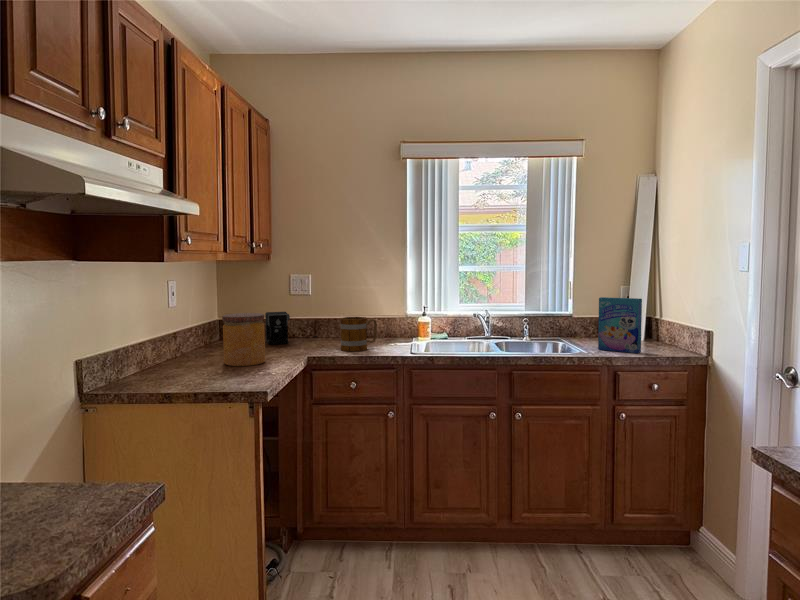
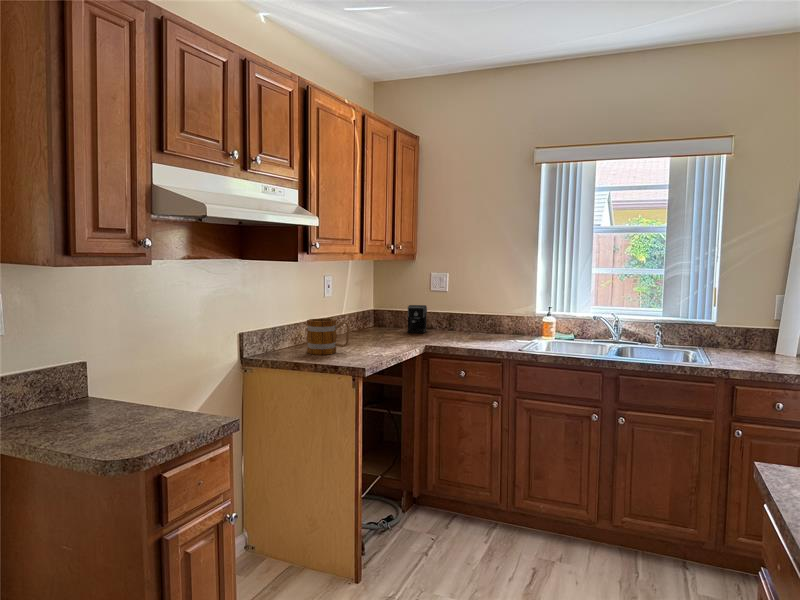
cereal box: present [598,297,642,353] -> none [726,307,778,369]
jar: present [222,313,265,366] -> none [356,305,389,348]
mug: present [340,317,377,351] -> present [307,318,350,355]

